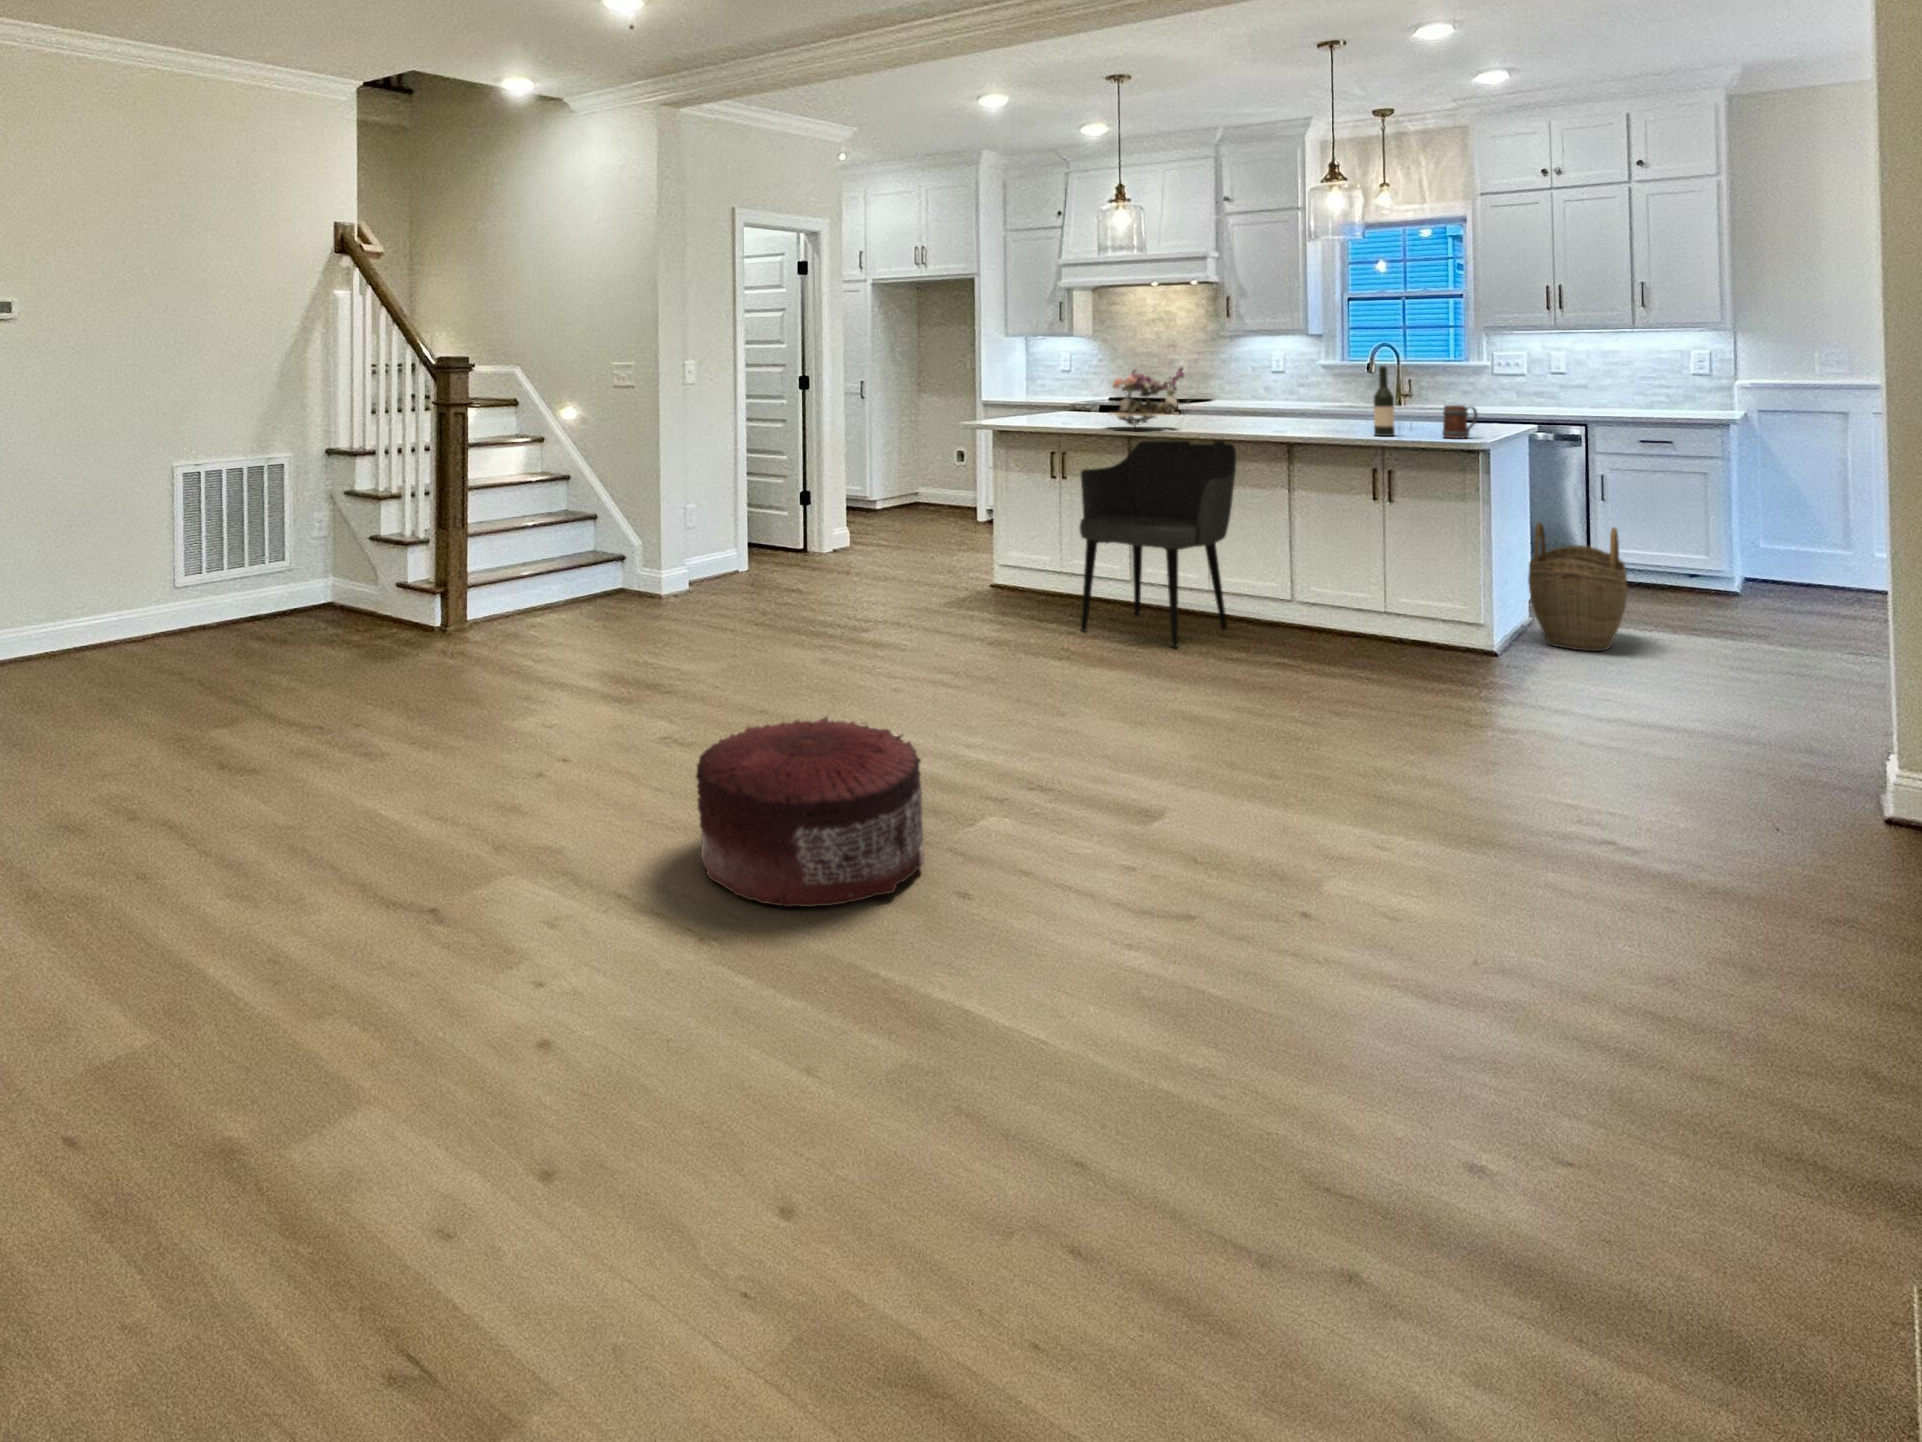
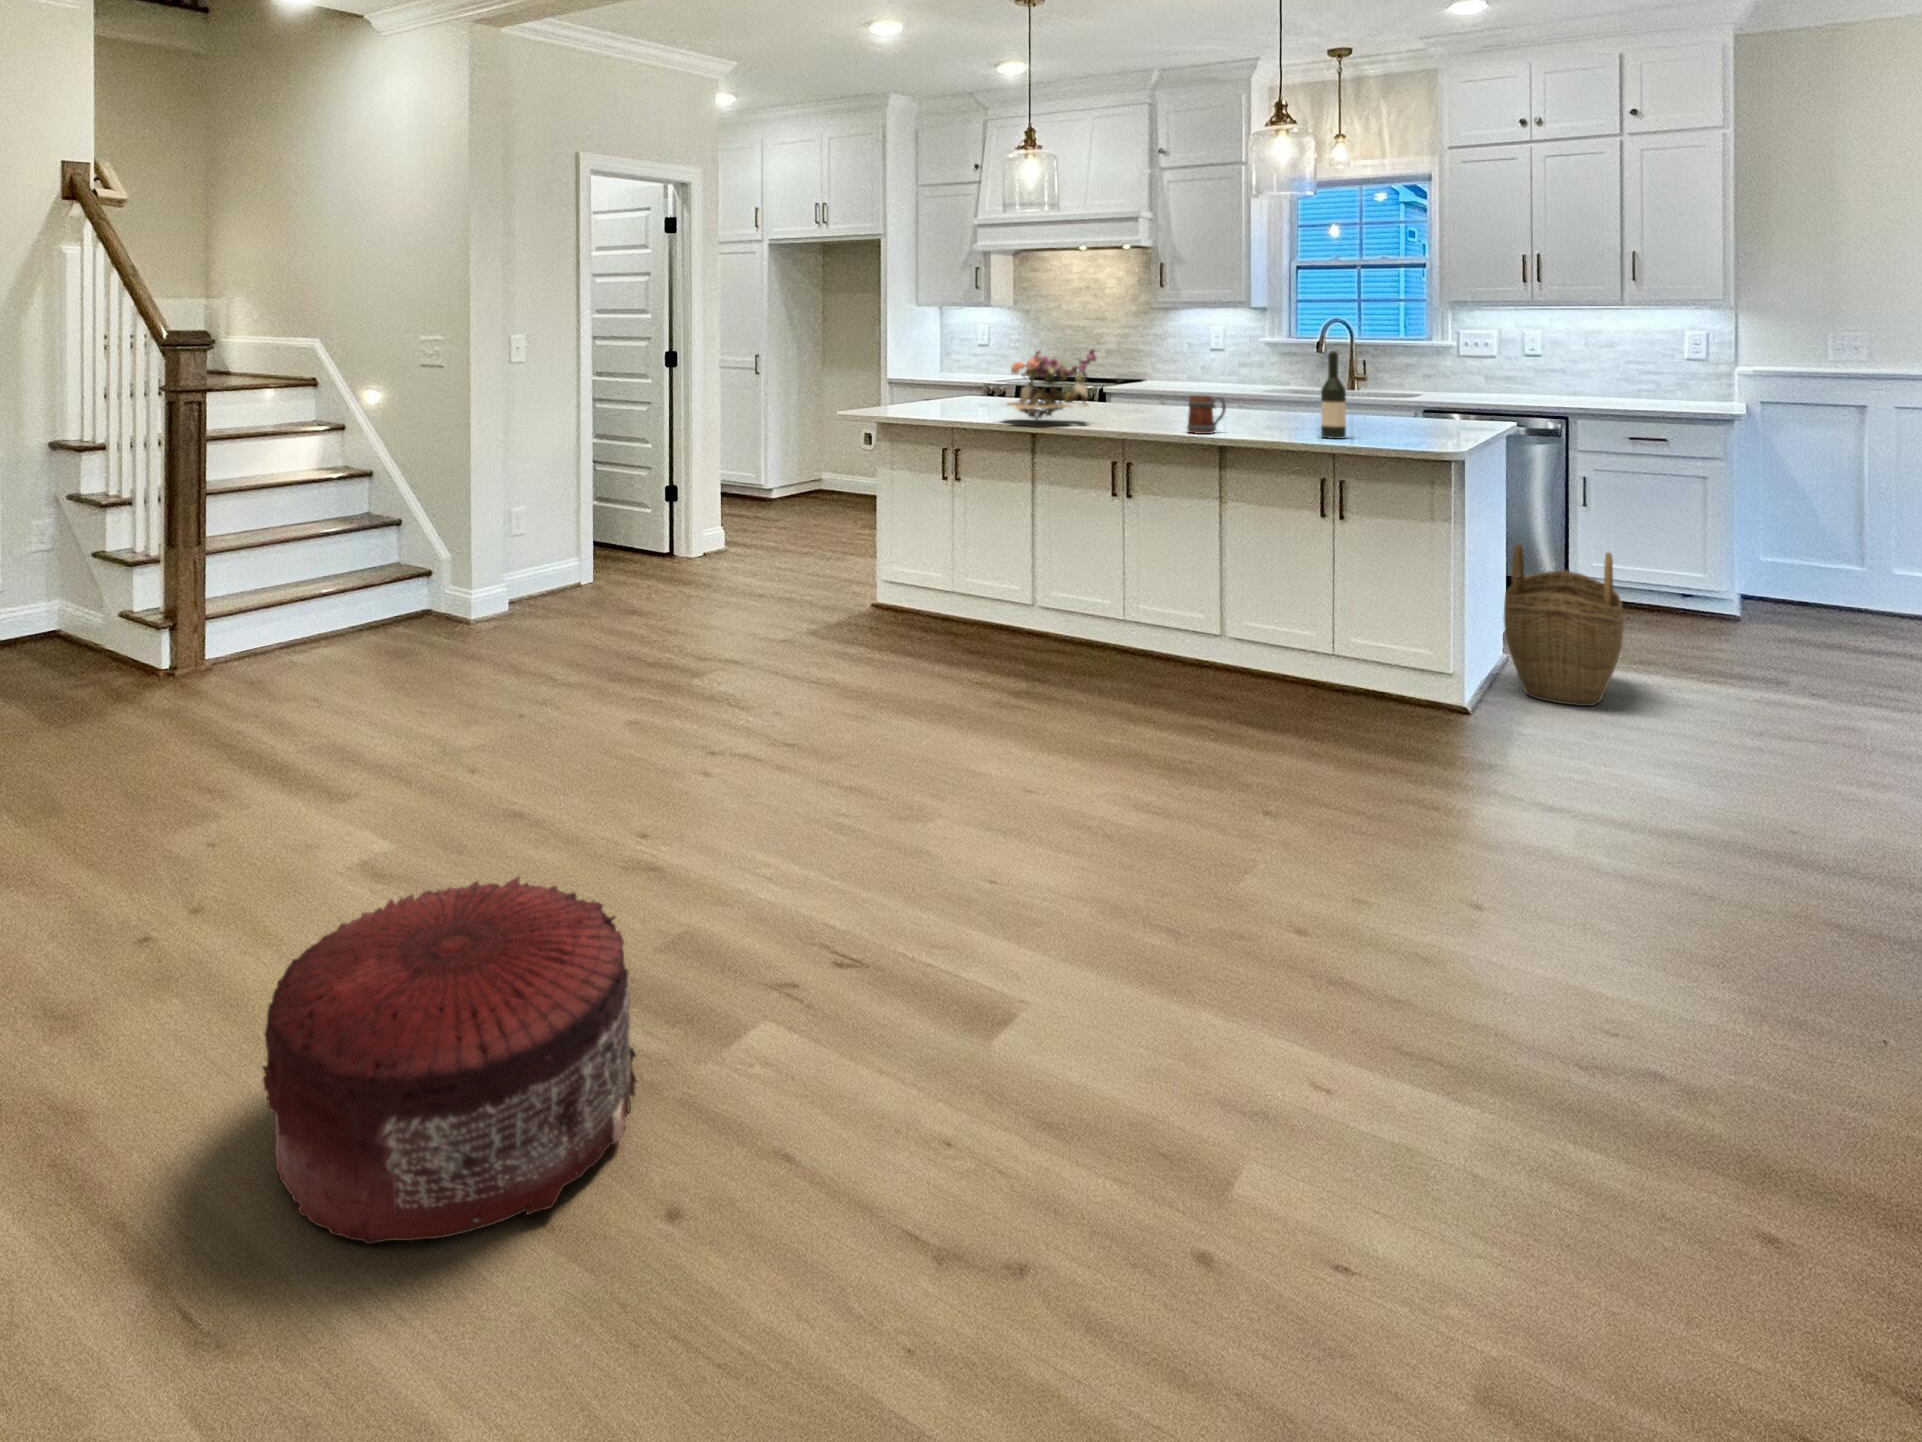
mug: present [1442,405,1477,438] -> present [1187,395,1226,434]
armchair: present [1080,440,1236,648] -> none [962,432,1155,702]

